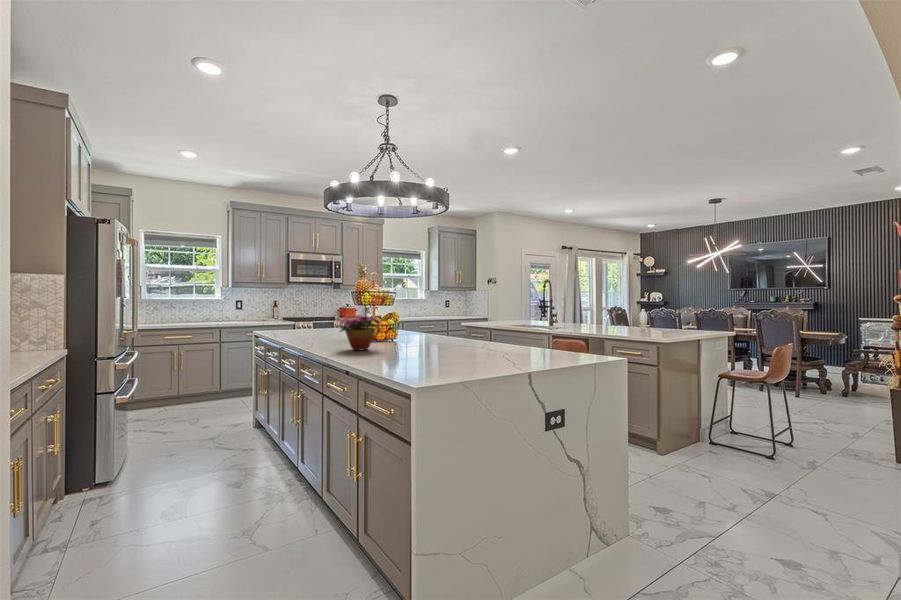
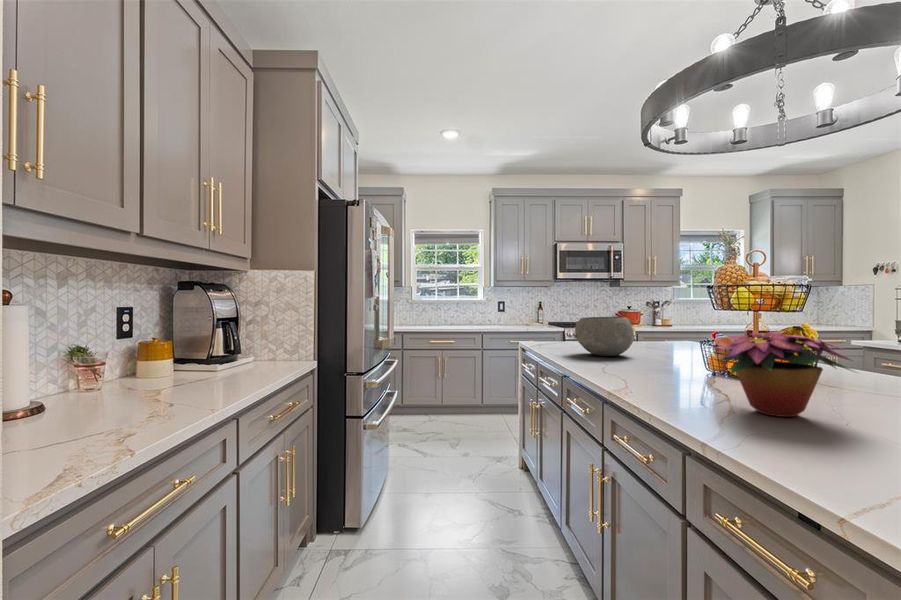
ceramic bowl: none [288,311,327,336] -> present [574,317,634,356]

